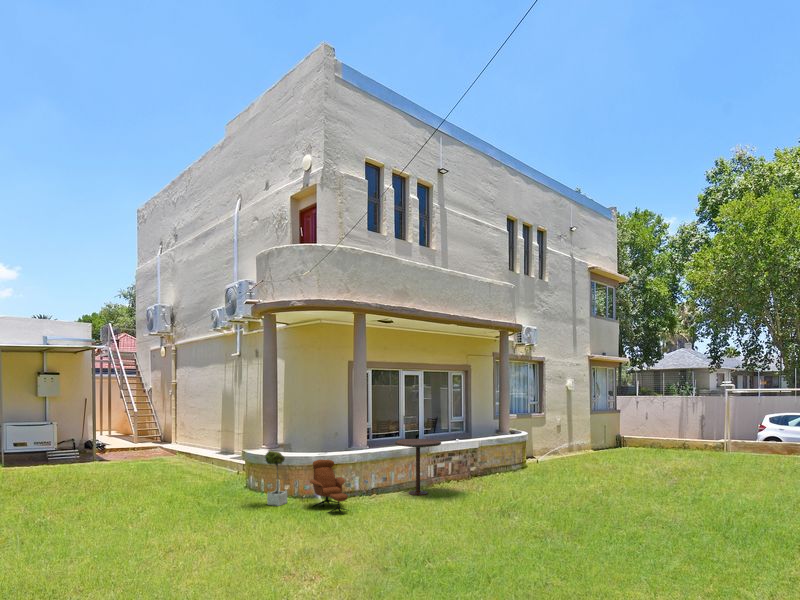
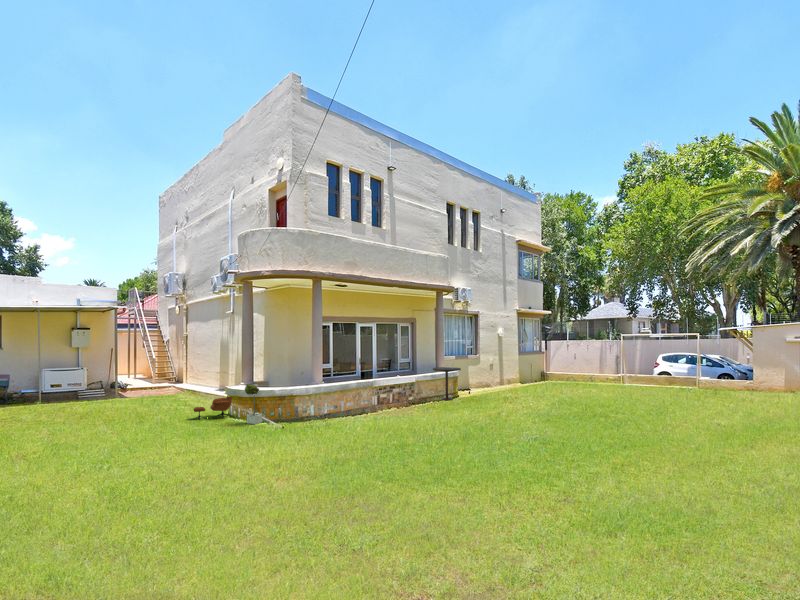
pedestal table: present [395,439,441,495] -> present [433,367,461,400]
lounge chair: present [310,460,348,513] -> present [194,396,234,420]

